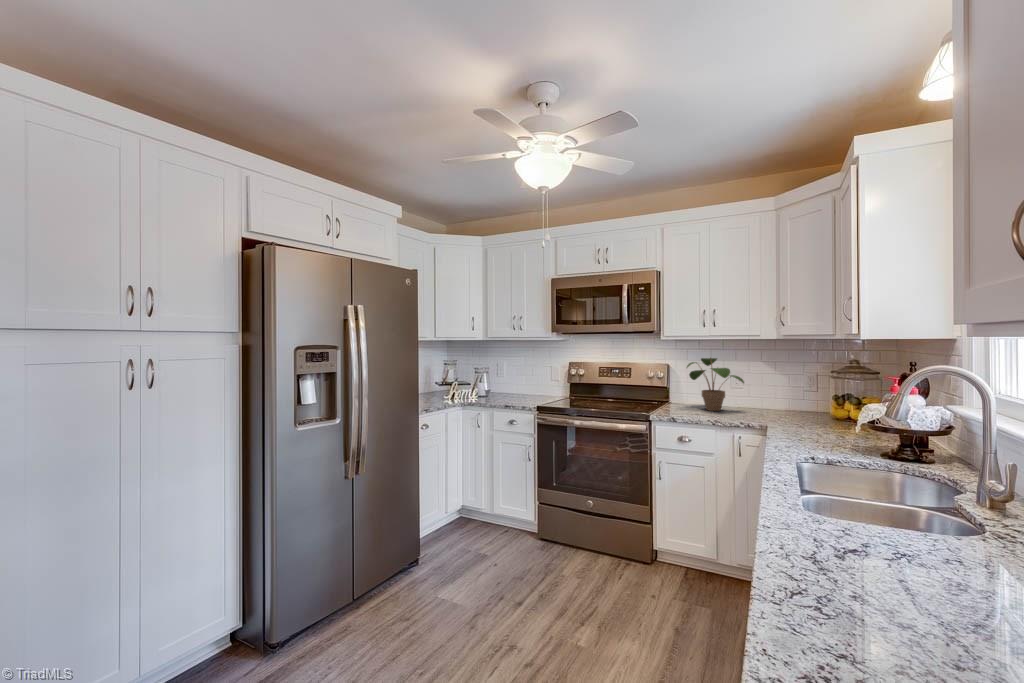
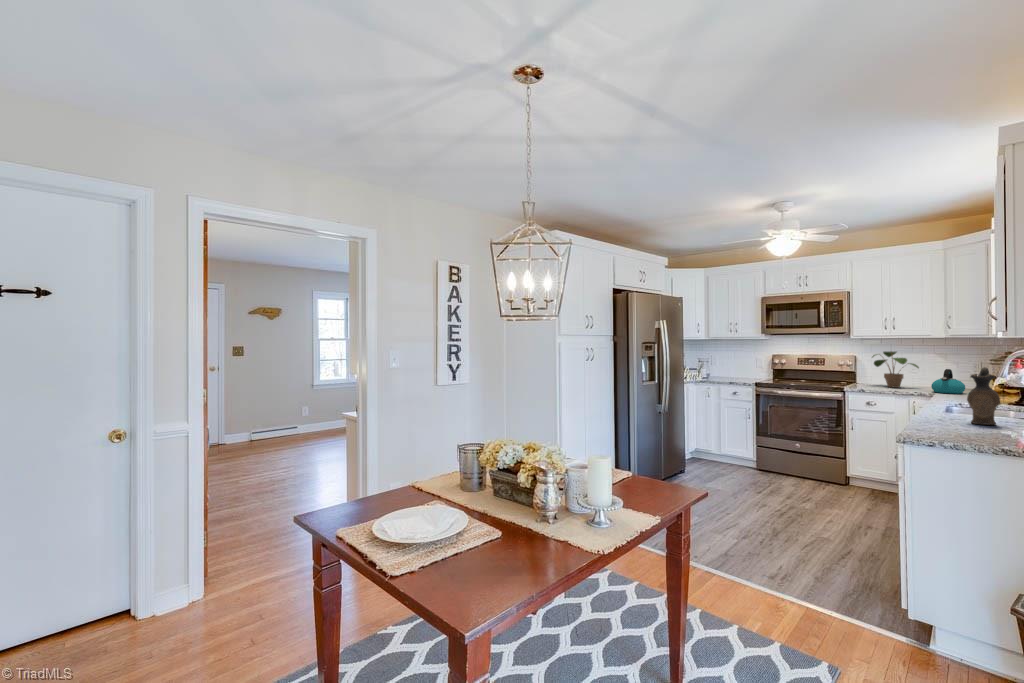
kettle: none [761,386,804,424] -> present [931,369,965,394]
ceramic pitcher: none [883,422,971,592] -> present [967,367,1000,425]

